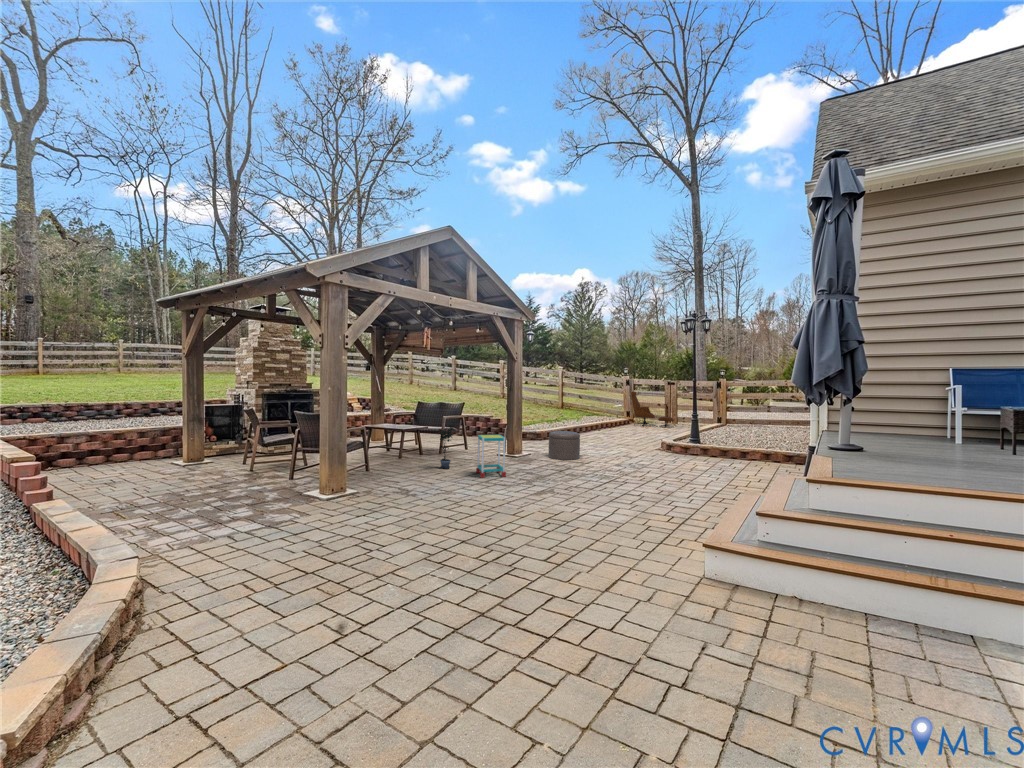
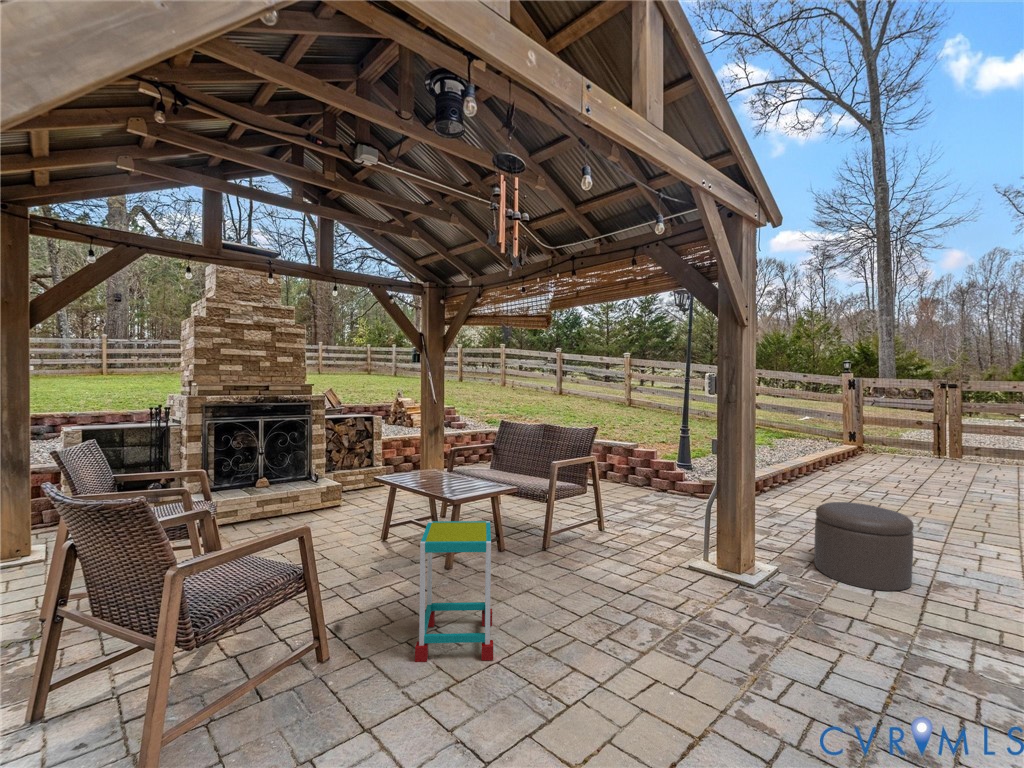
lounge chair: present [631,392,674,427] -> none [864,399,958,465]
potted plant: present [440,425,456,469] -> none [542,502,595,627]
side table: present [476,435,506,478] -> present [415,521,493,662]

